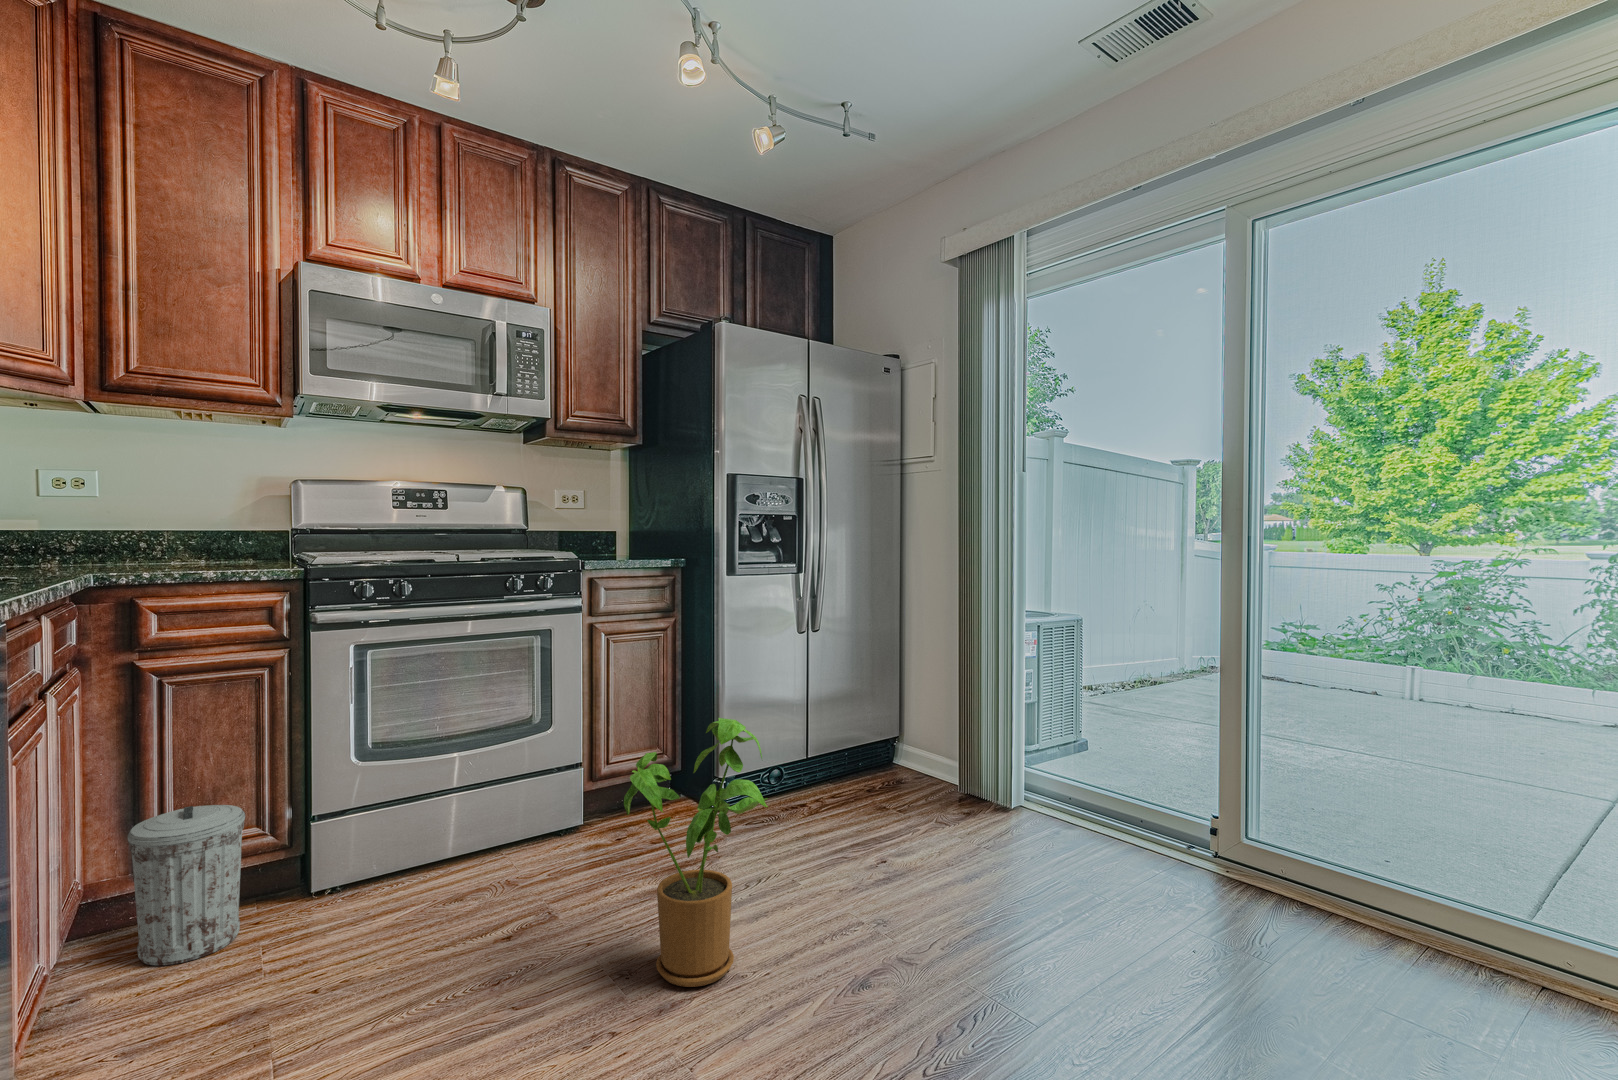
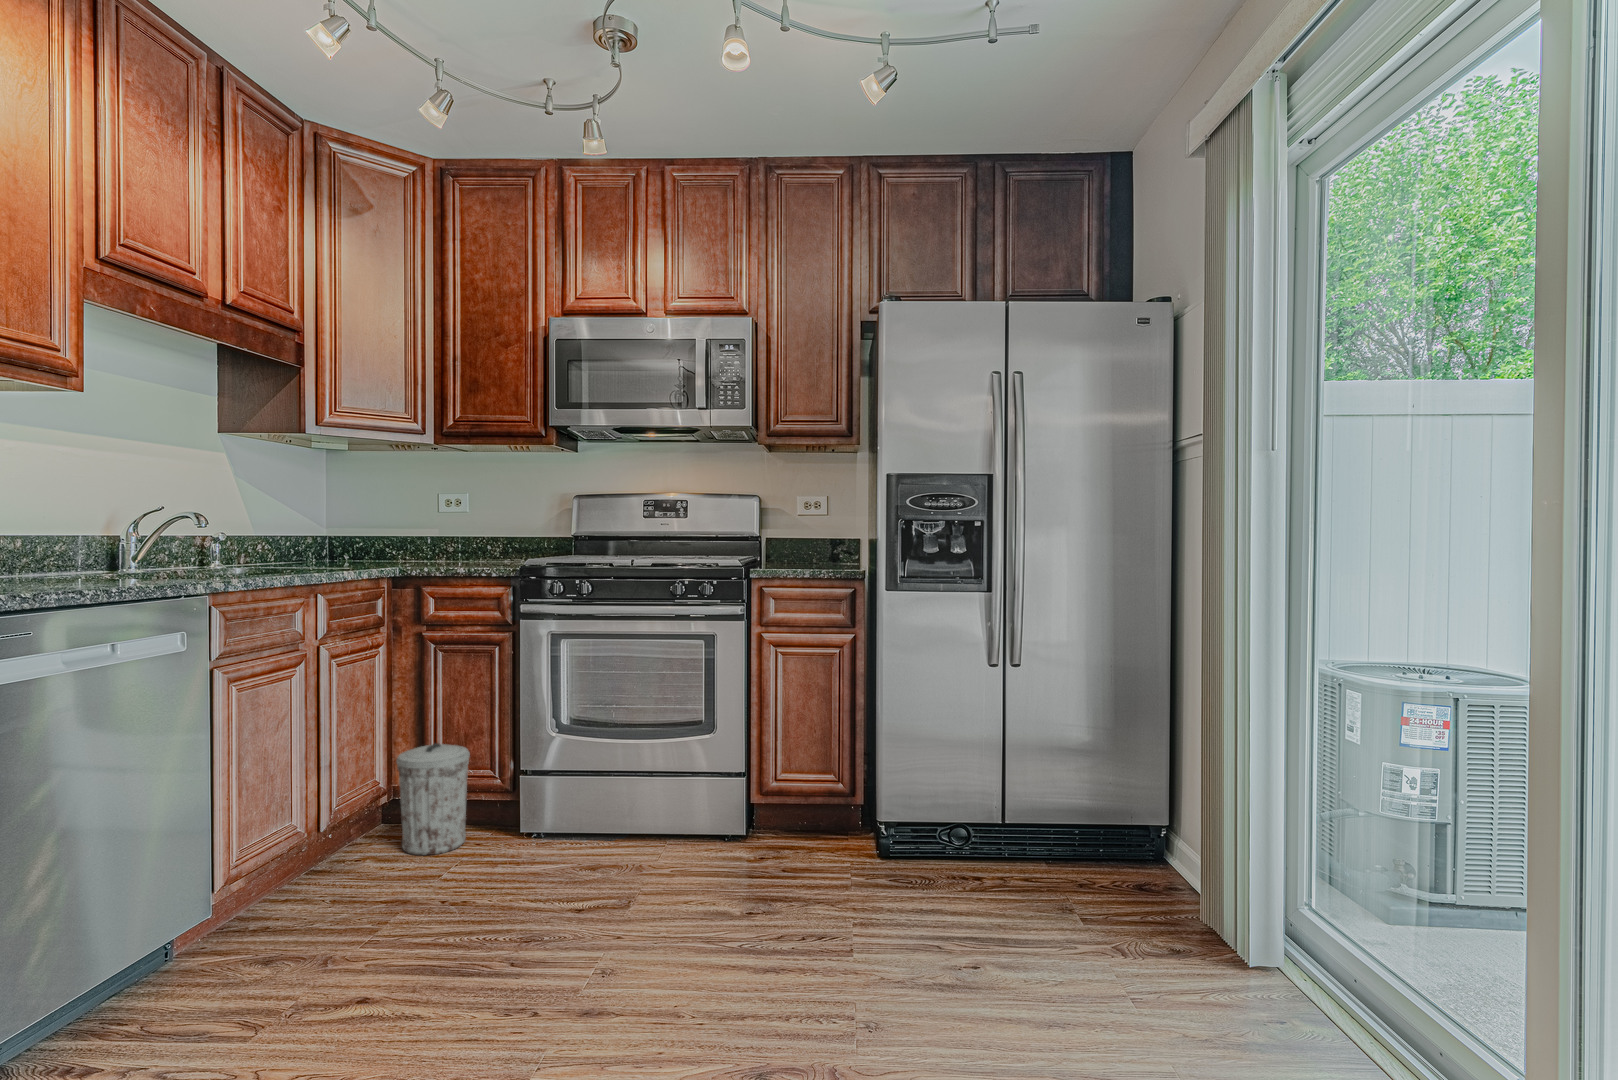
house plant: present [624,718,768,987] -> none [601,749,745,1009]

